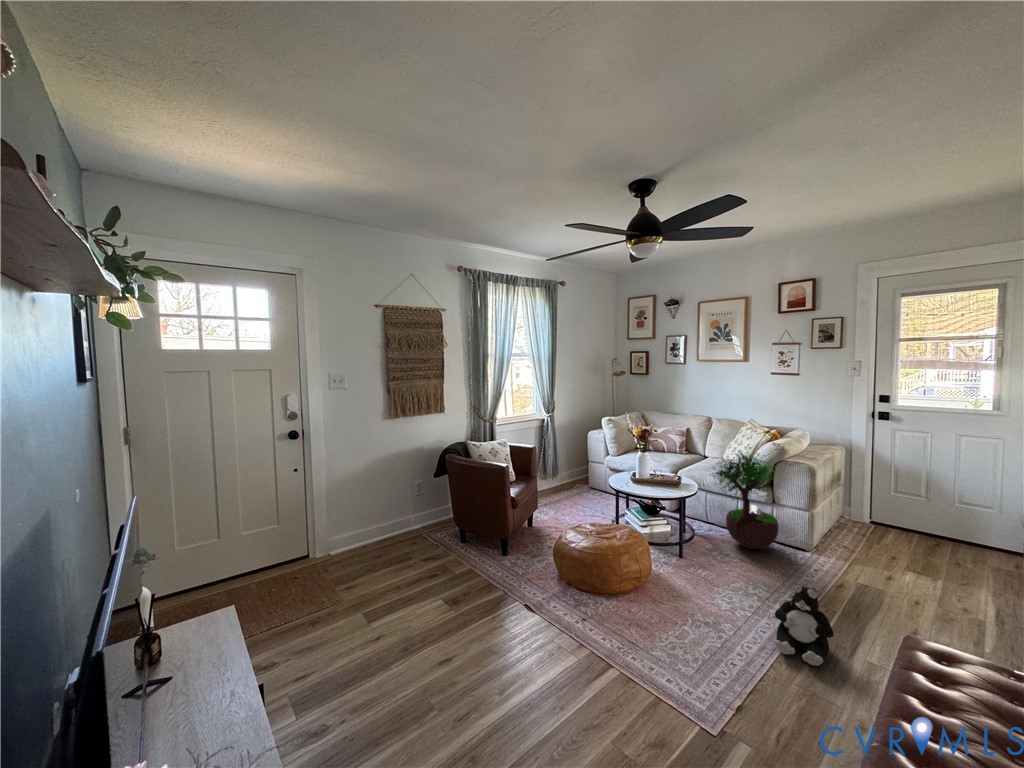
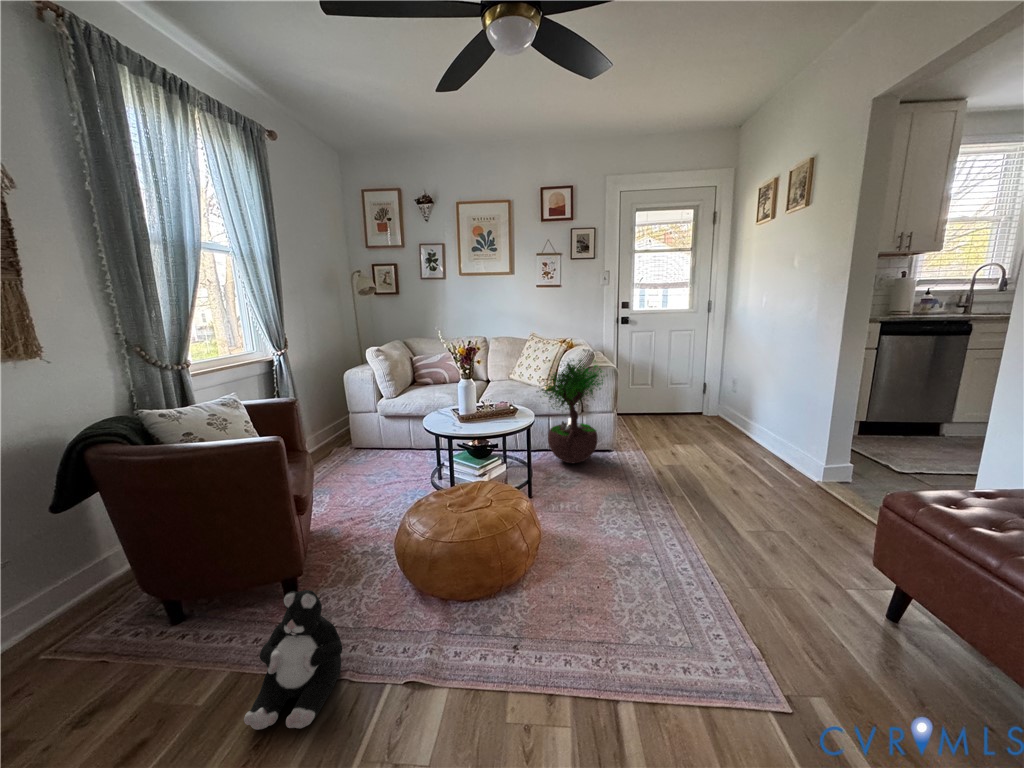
plush toy: present [775,584,834,666] -> present [244,590,342,730]

